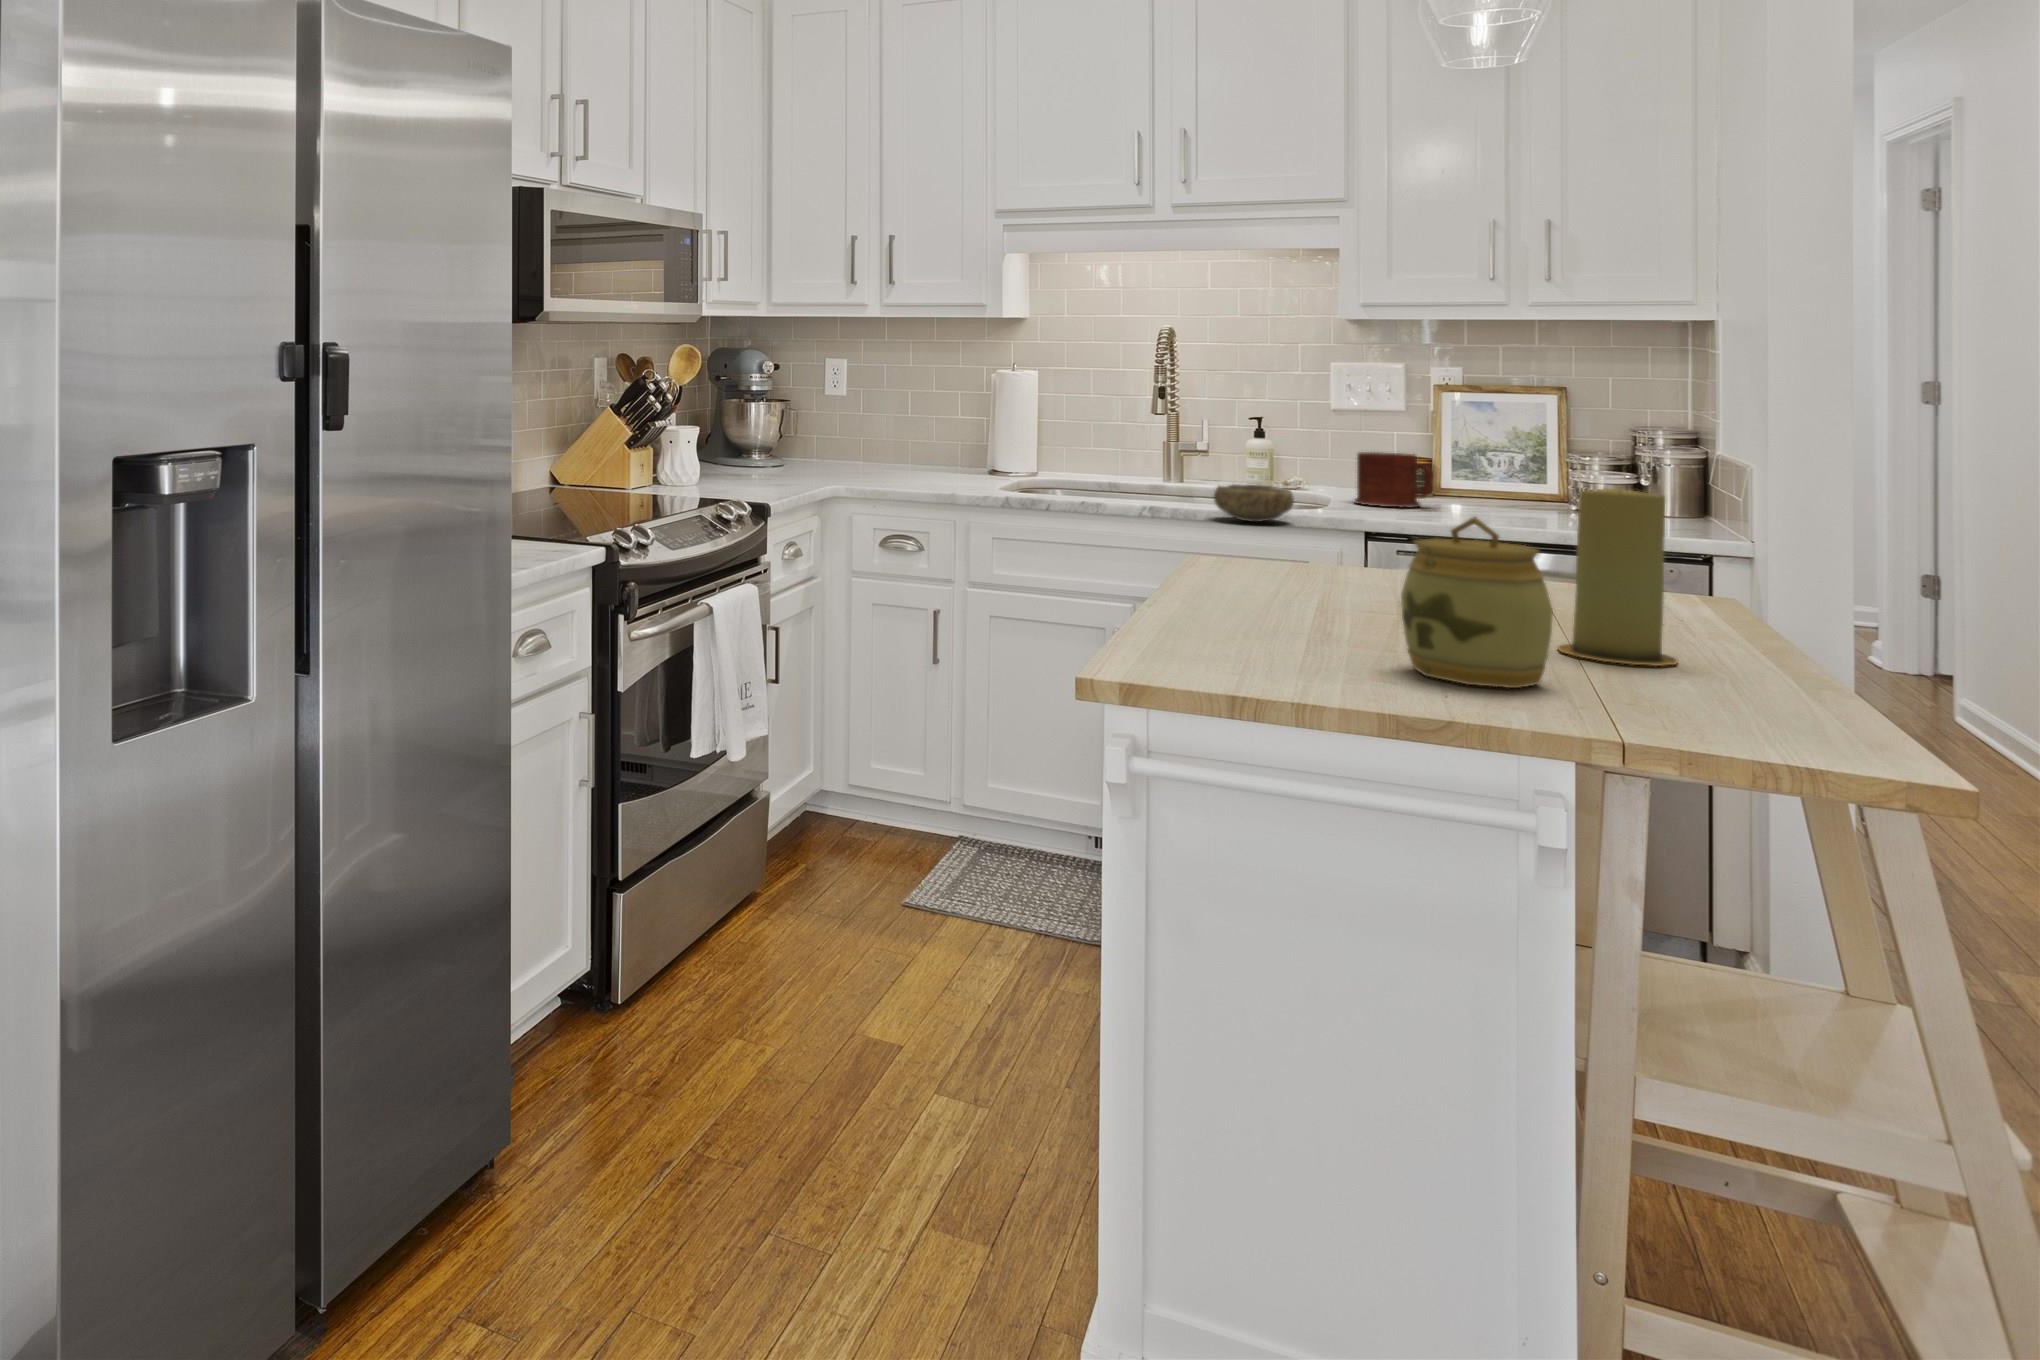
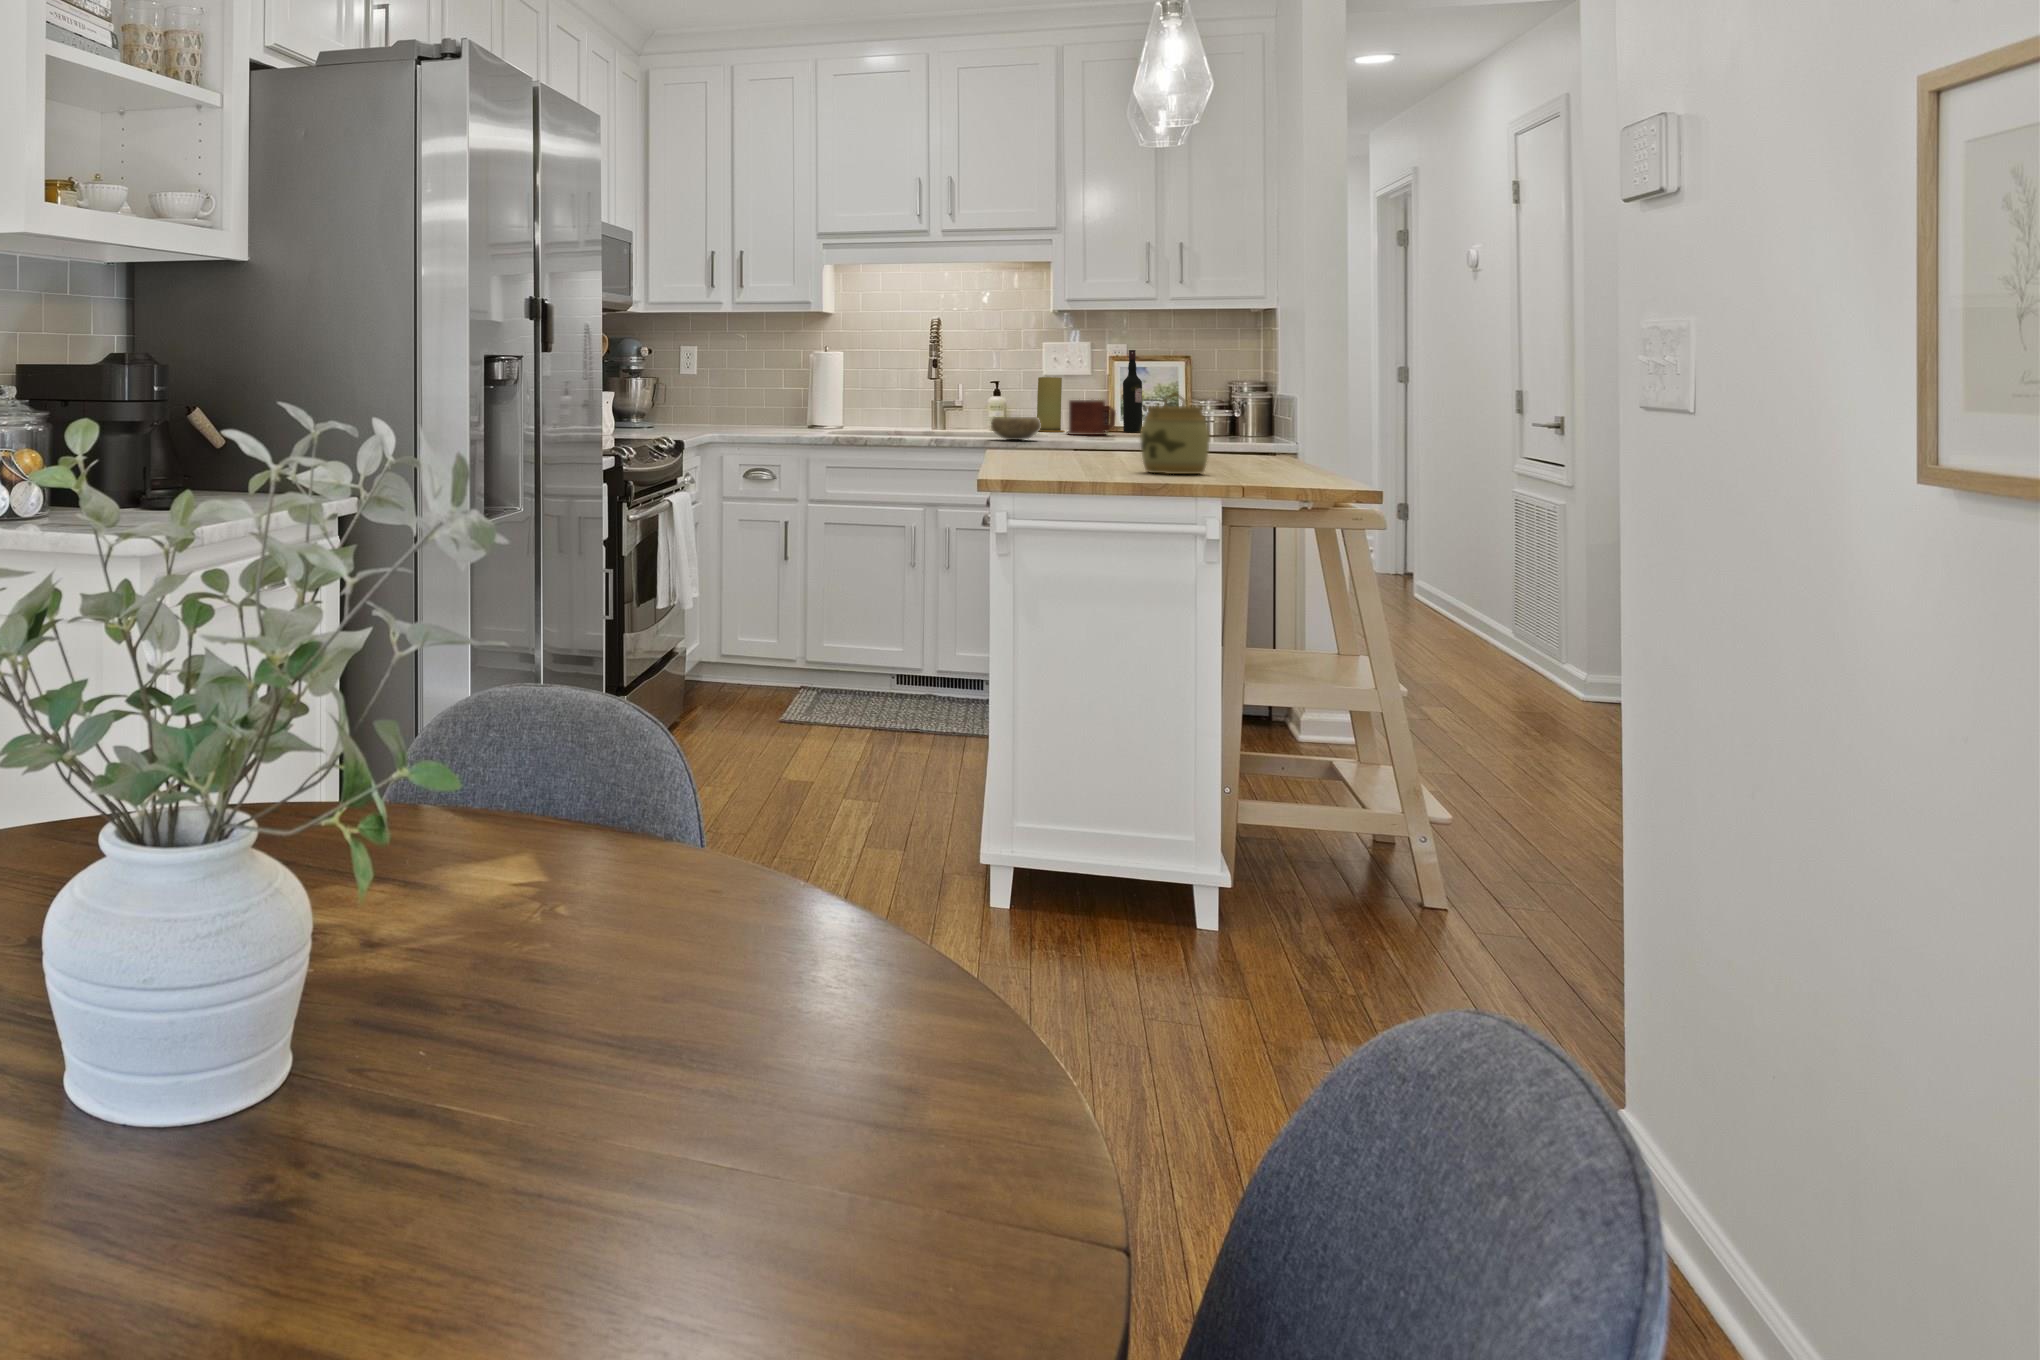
wine bottle: none [1452,377,1484,498] -> present [1123,350,1142,432]
candle: present [1558,488,1678,666] -> present [1037,377,1064,431]

